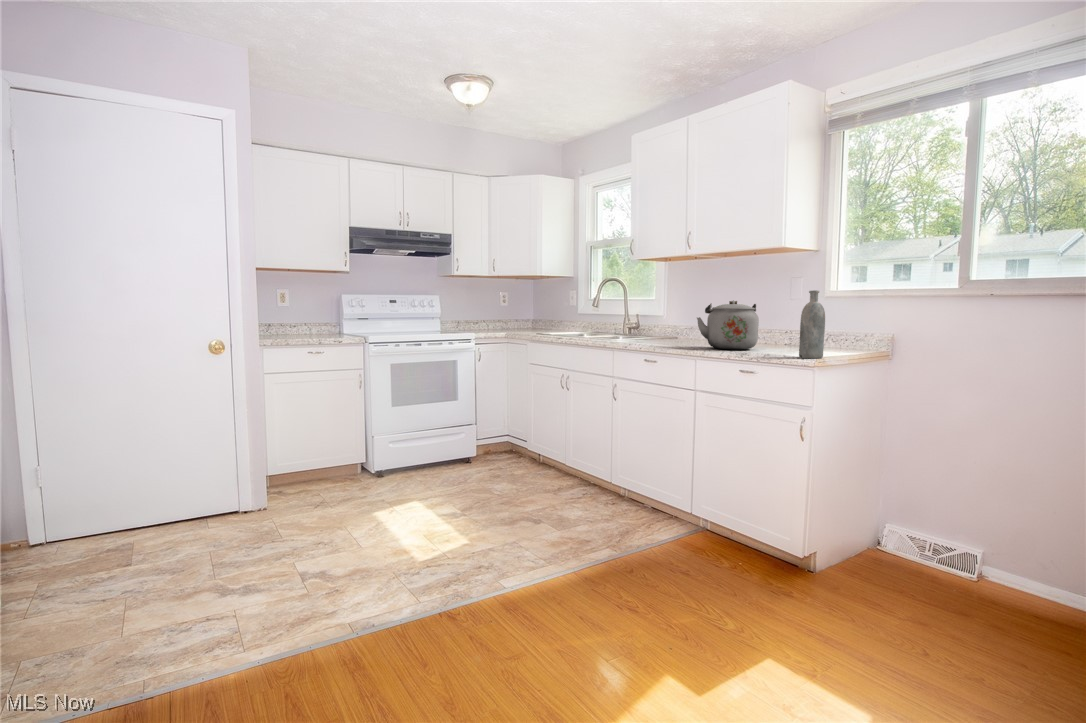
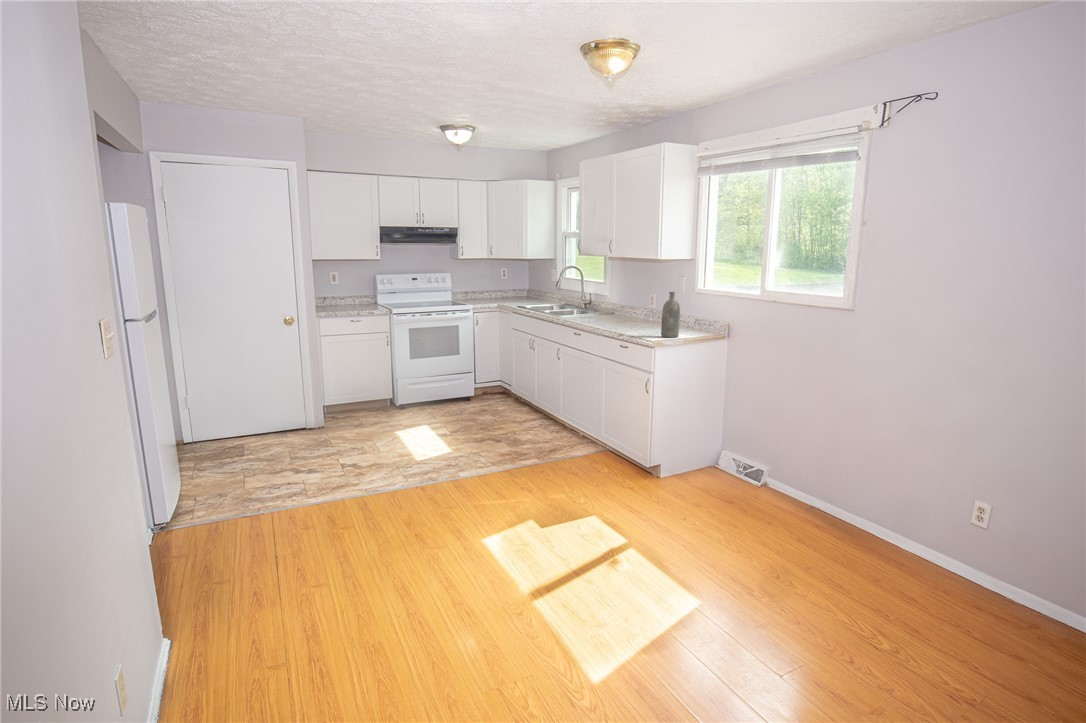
kettle: present [697,300,759,350] -> none [610,292,652,327]

